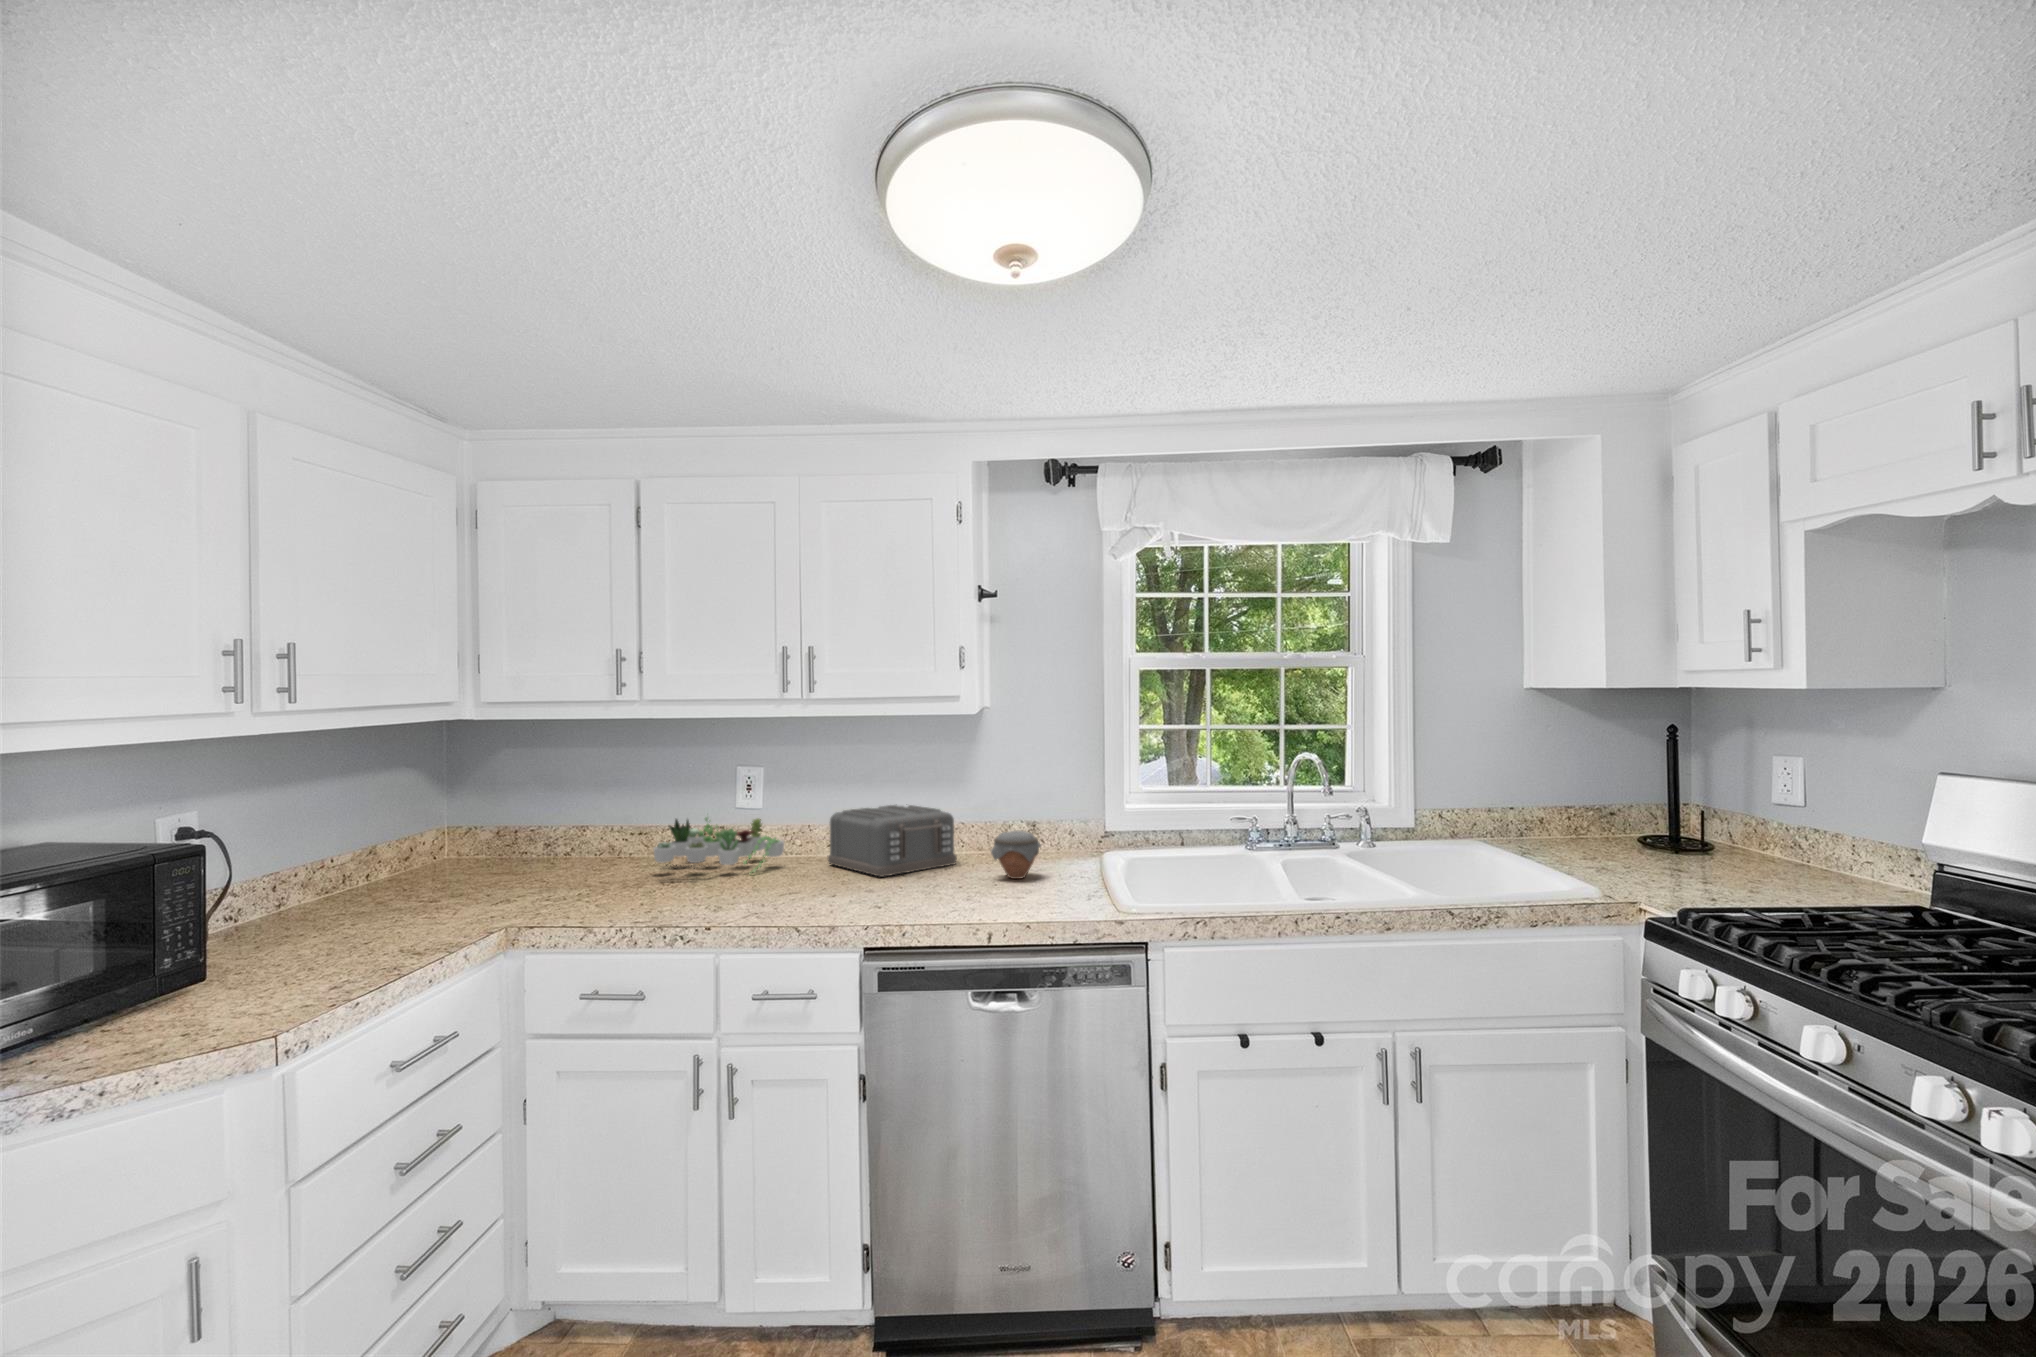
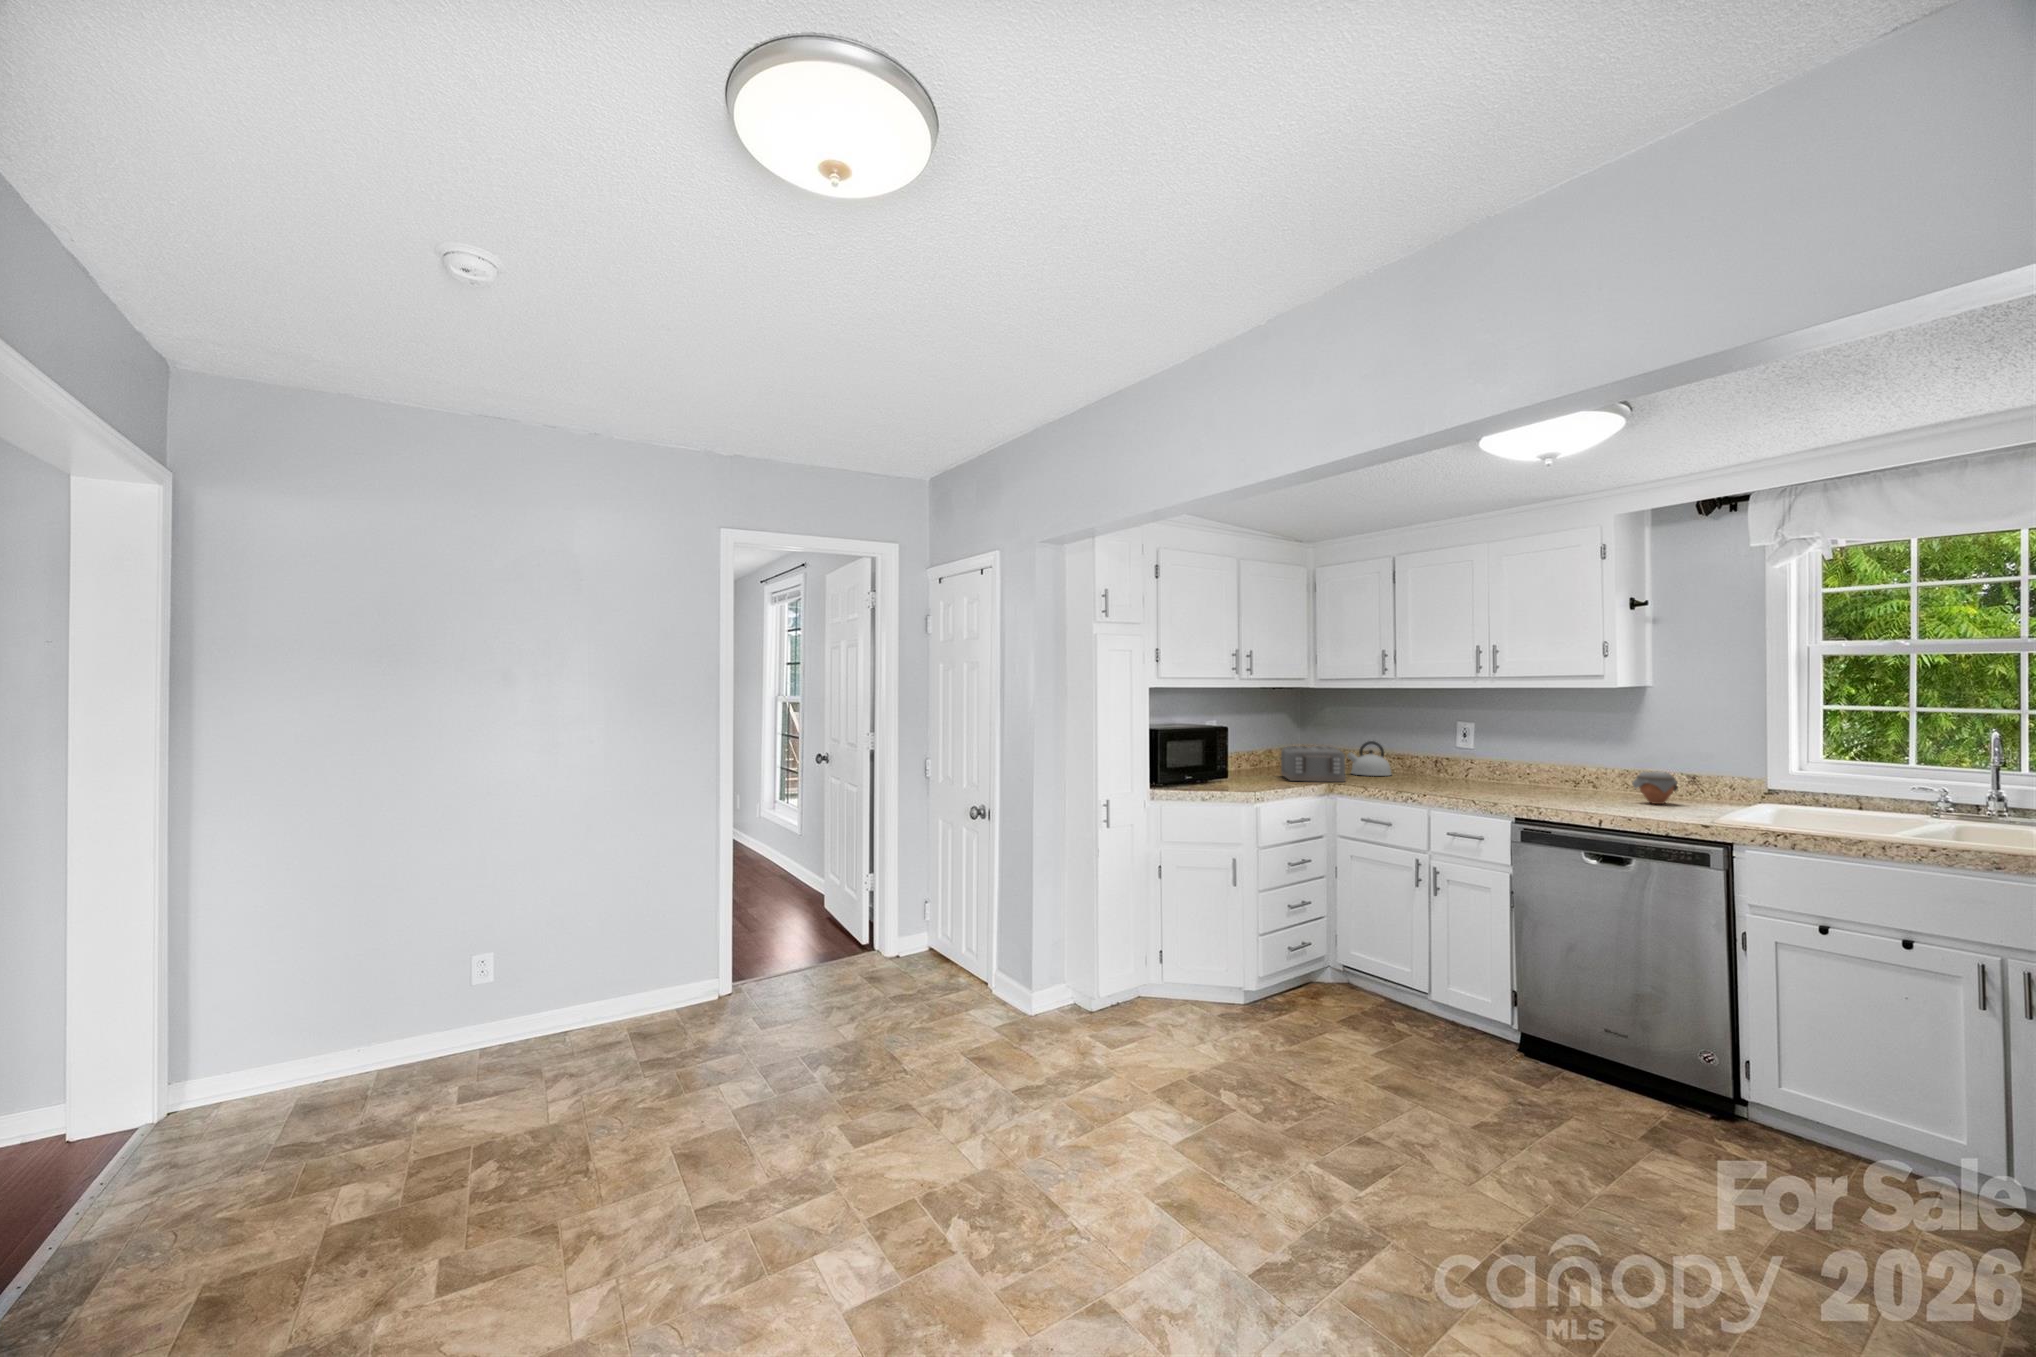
toaster: present [828,804,957,877] -> present [1281,746,1346,782]
kettle: none [544,808,627,873] -> present [1347,741,1391,776]
succulent plant: present [653,818,784,874] -> none [1398,747,1488,785]

